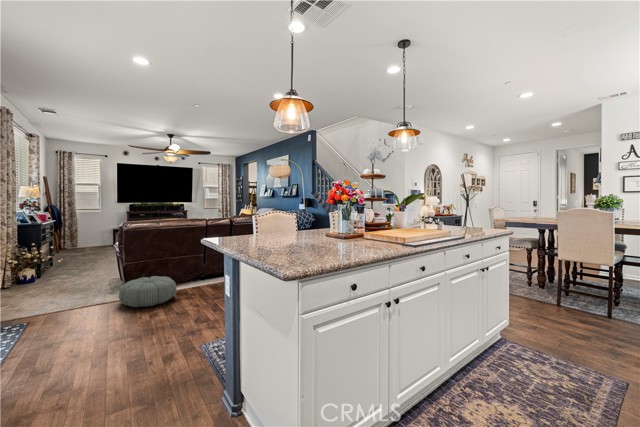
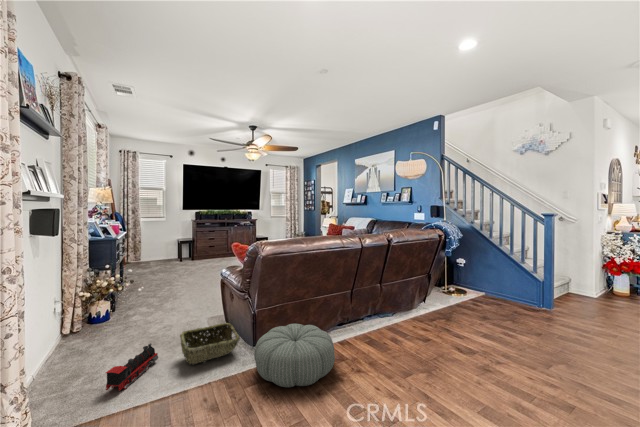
woven basket: none [76,278,118,301] -> present [180,323,239,365]
toy train: none [19,288,61,310] -> present [106,343,158,391]

